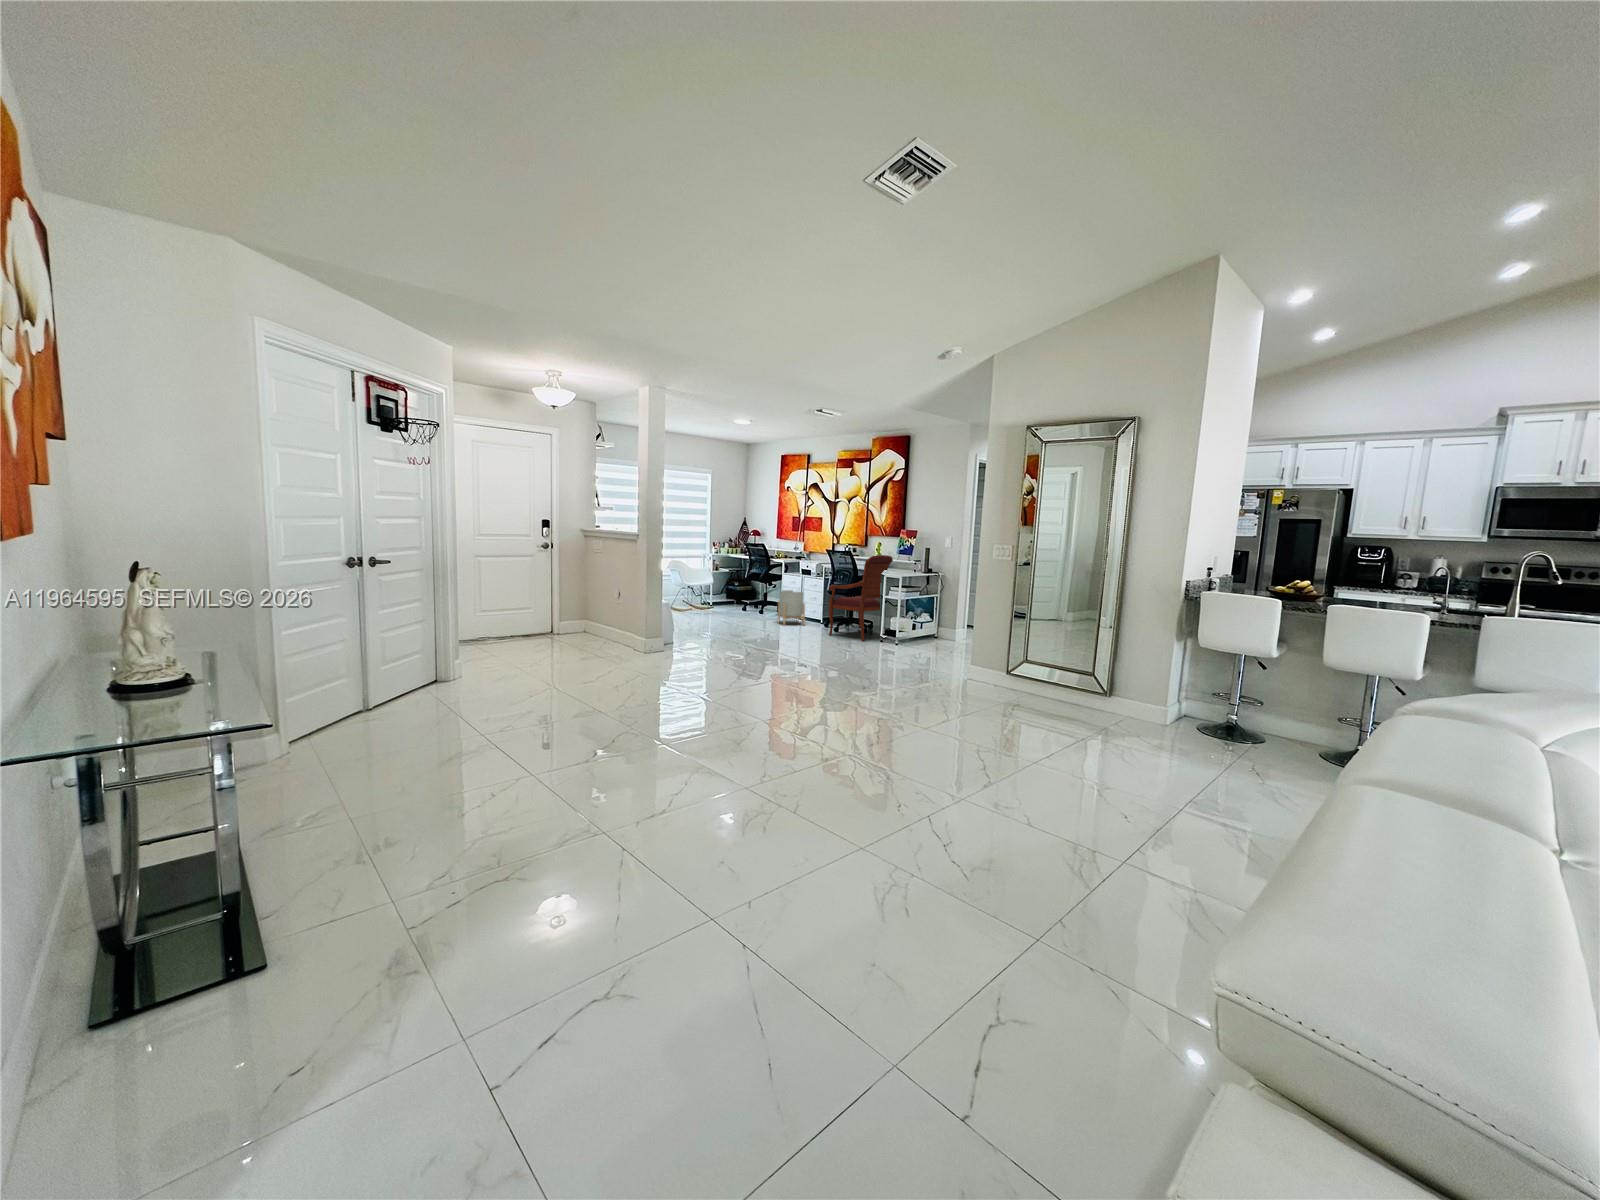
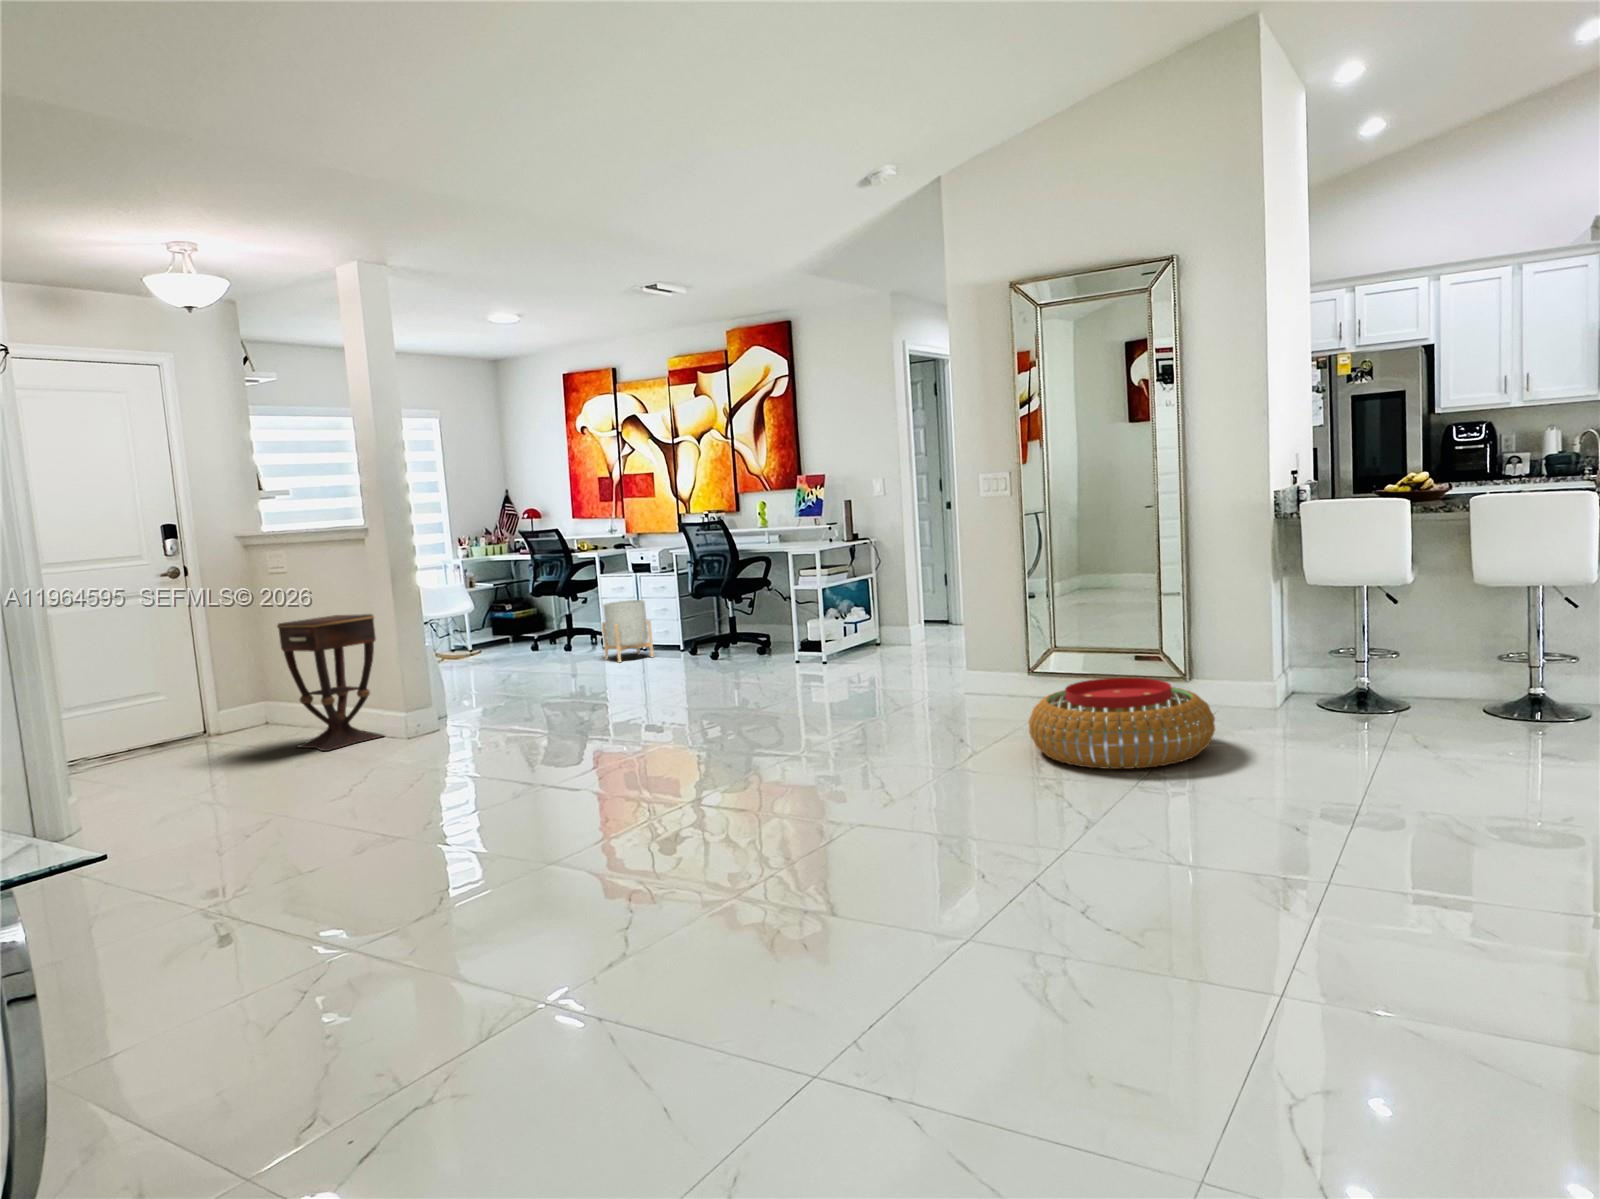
armchair: present [829,555,893,641] -> none [695,520,799,666]
side table: none [590,580,640,653] -> present [277,614,383,751]
pouf: none [983,686,1106,750] -> present [1029,678,1215,769]

